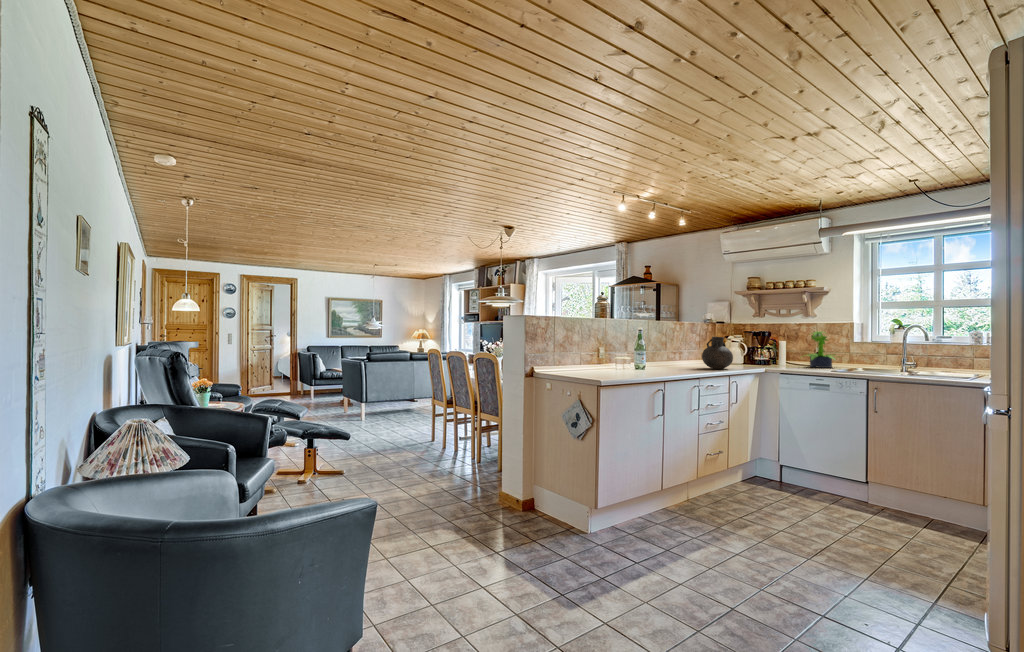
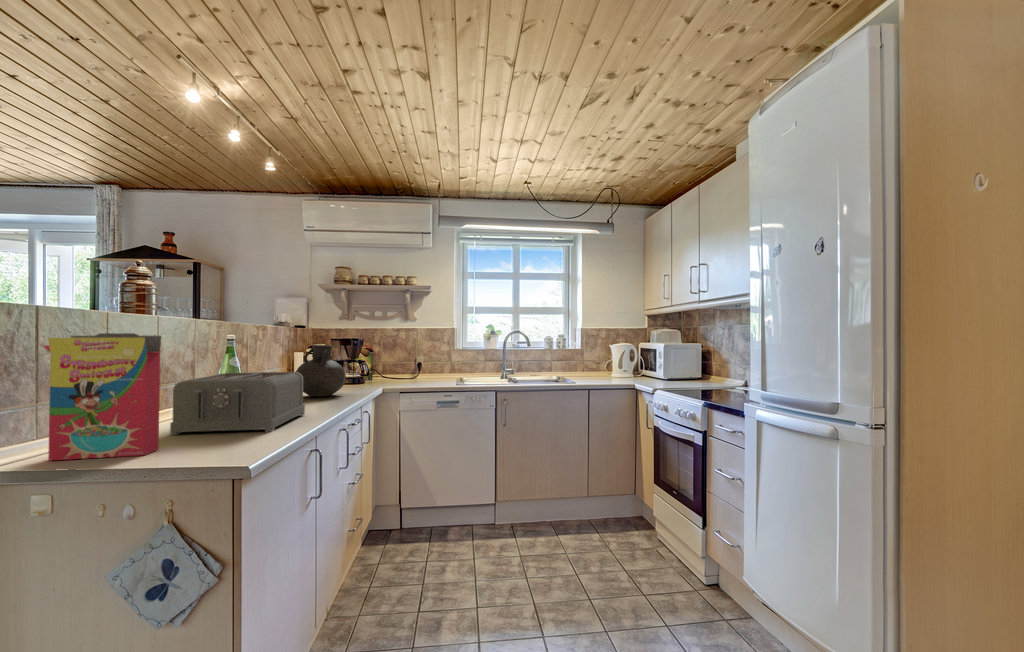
potted plant: present [808,331,835,368] -> none [403,337,445,380]
cereal box: none [599,332,632,375] -> present [43,333,161,460]
toaster: none [636,350,692,375] -> present [170,372,305,435]

